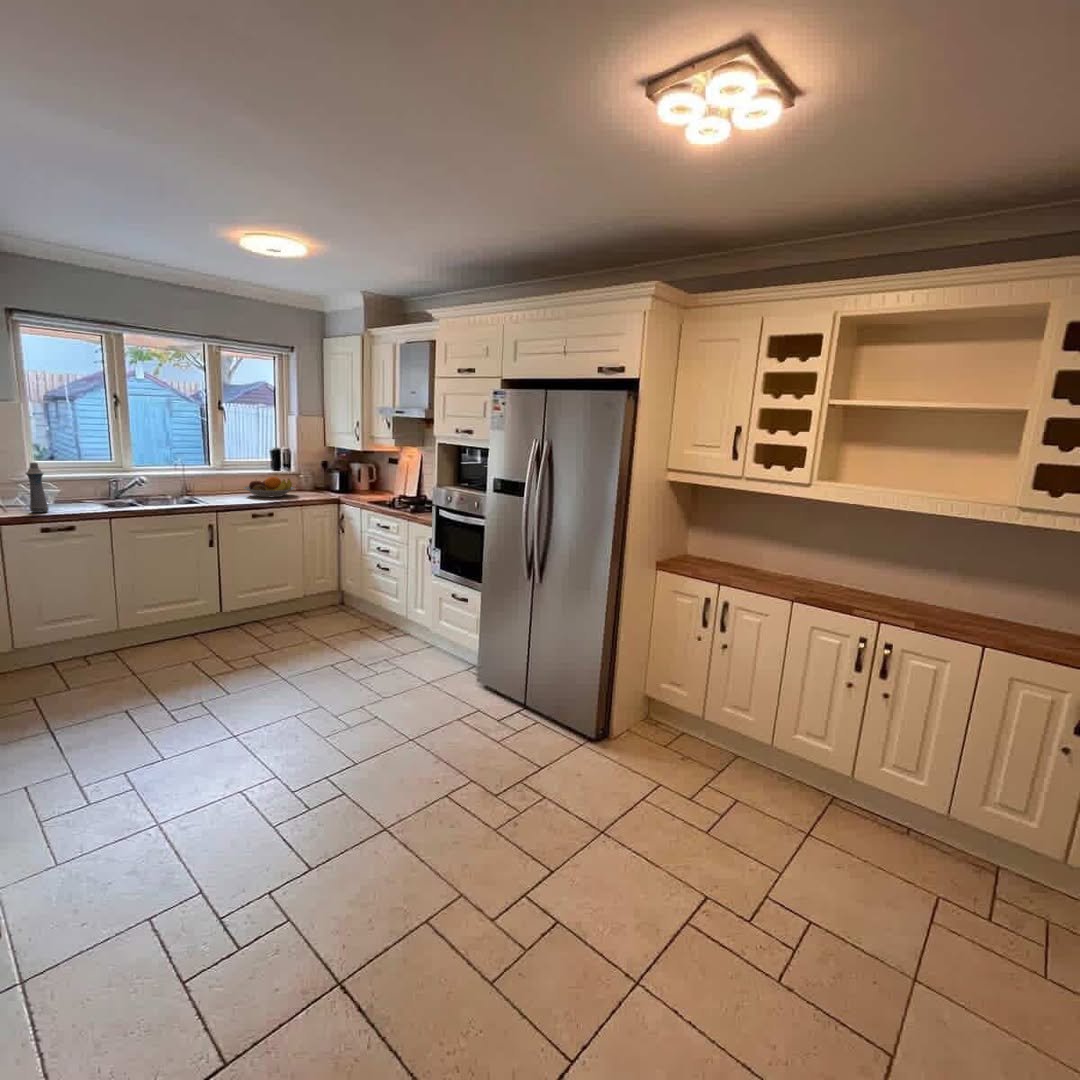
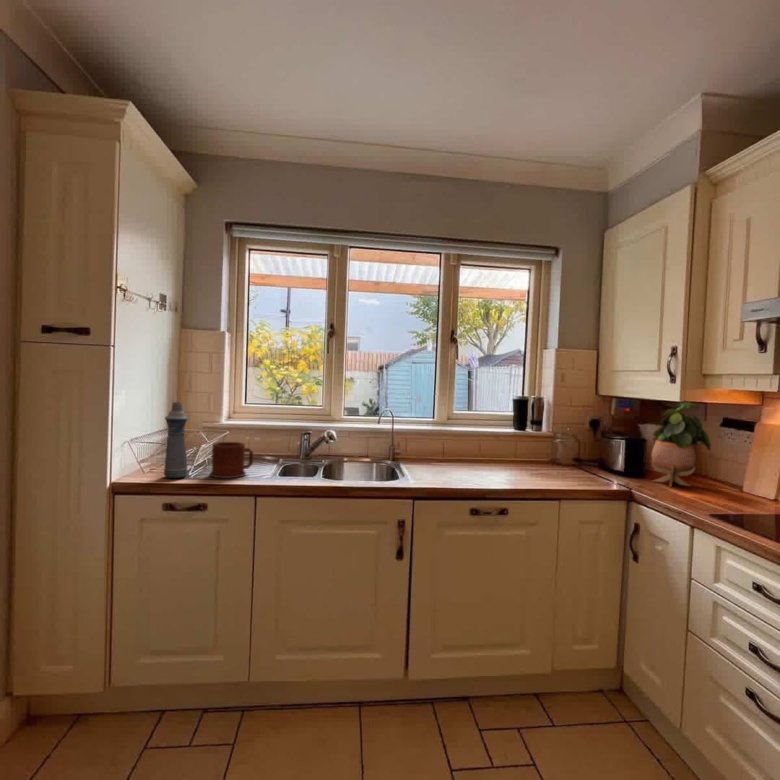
potted plant: none [353,450,380,495] -> present [652,401,711,486]
fruit bowl: present [244,477,294,497] -> none [465,440,547,477]
mug: none [63,488,95,510] -> present [210,442,253,478]

